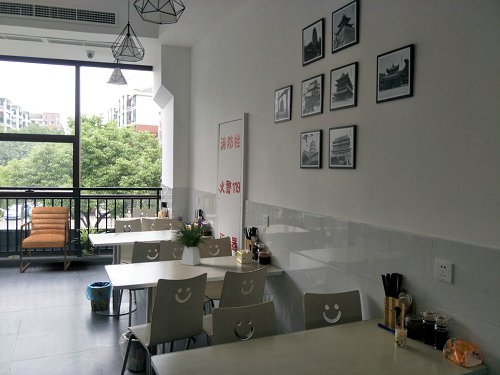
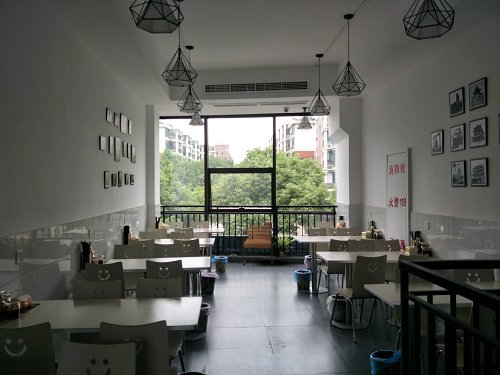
flower arrangement: present [173,216,211,266] -> none [355,220,388,255]

